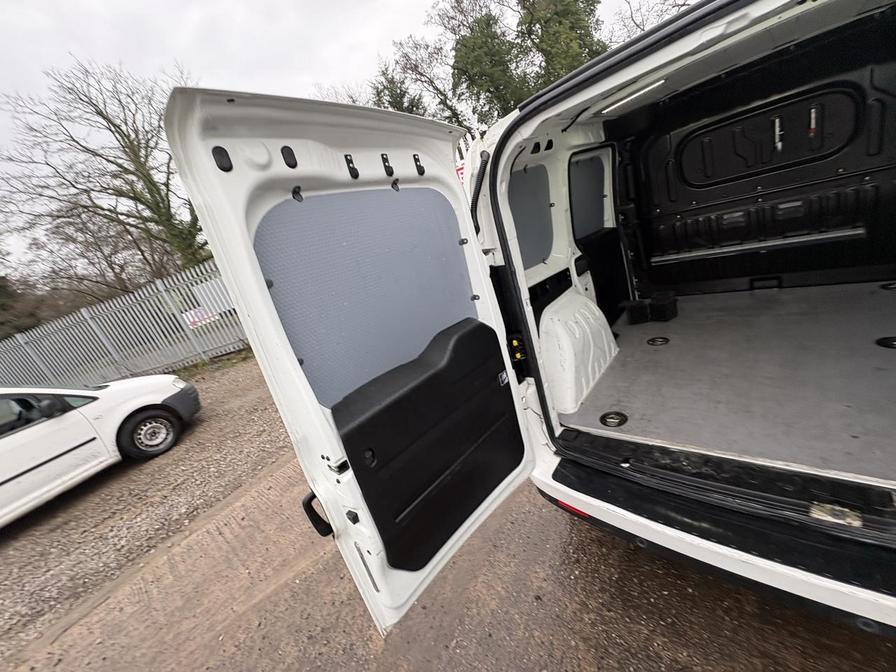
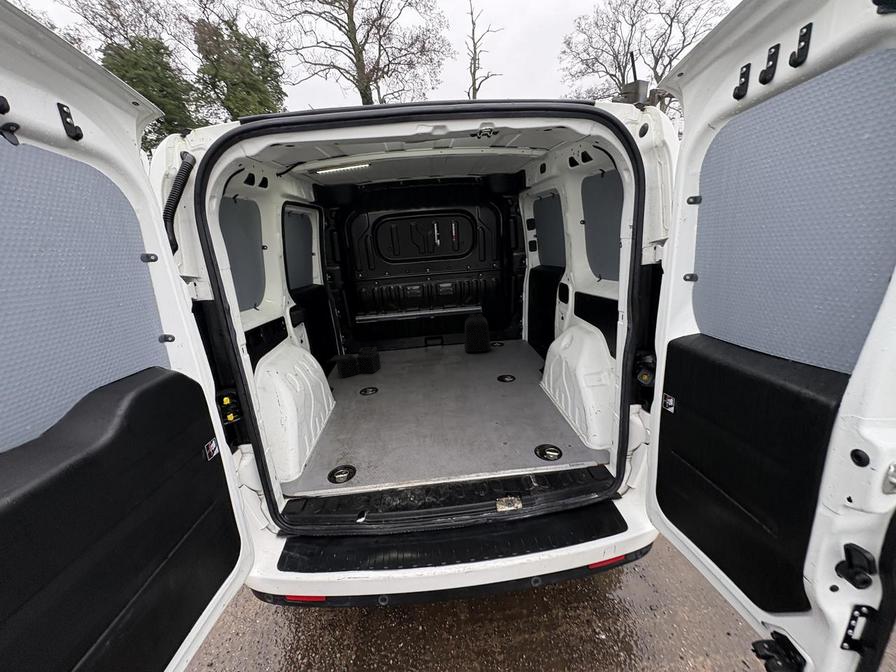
backpack: none [819,239,877,297] -> present [464,314,491,352]

